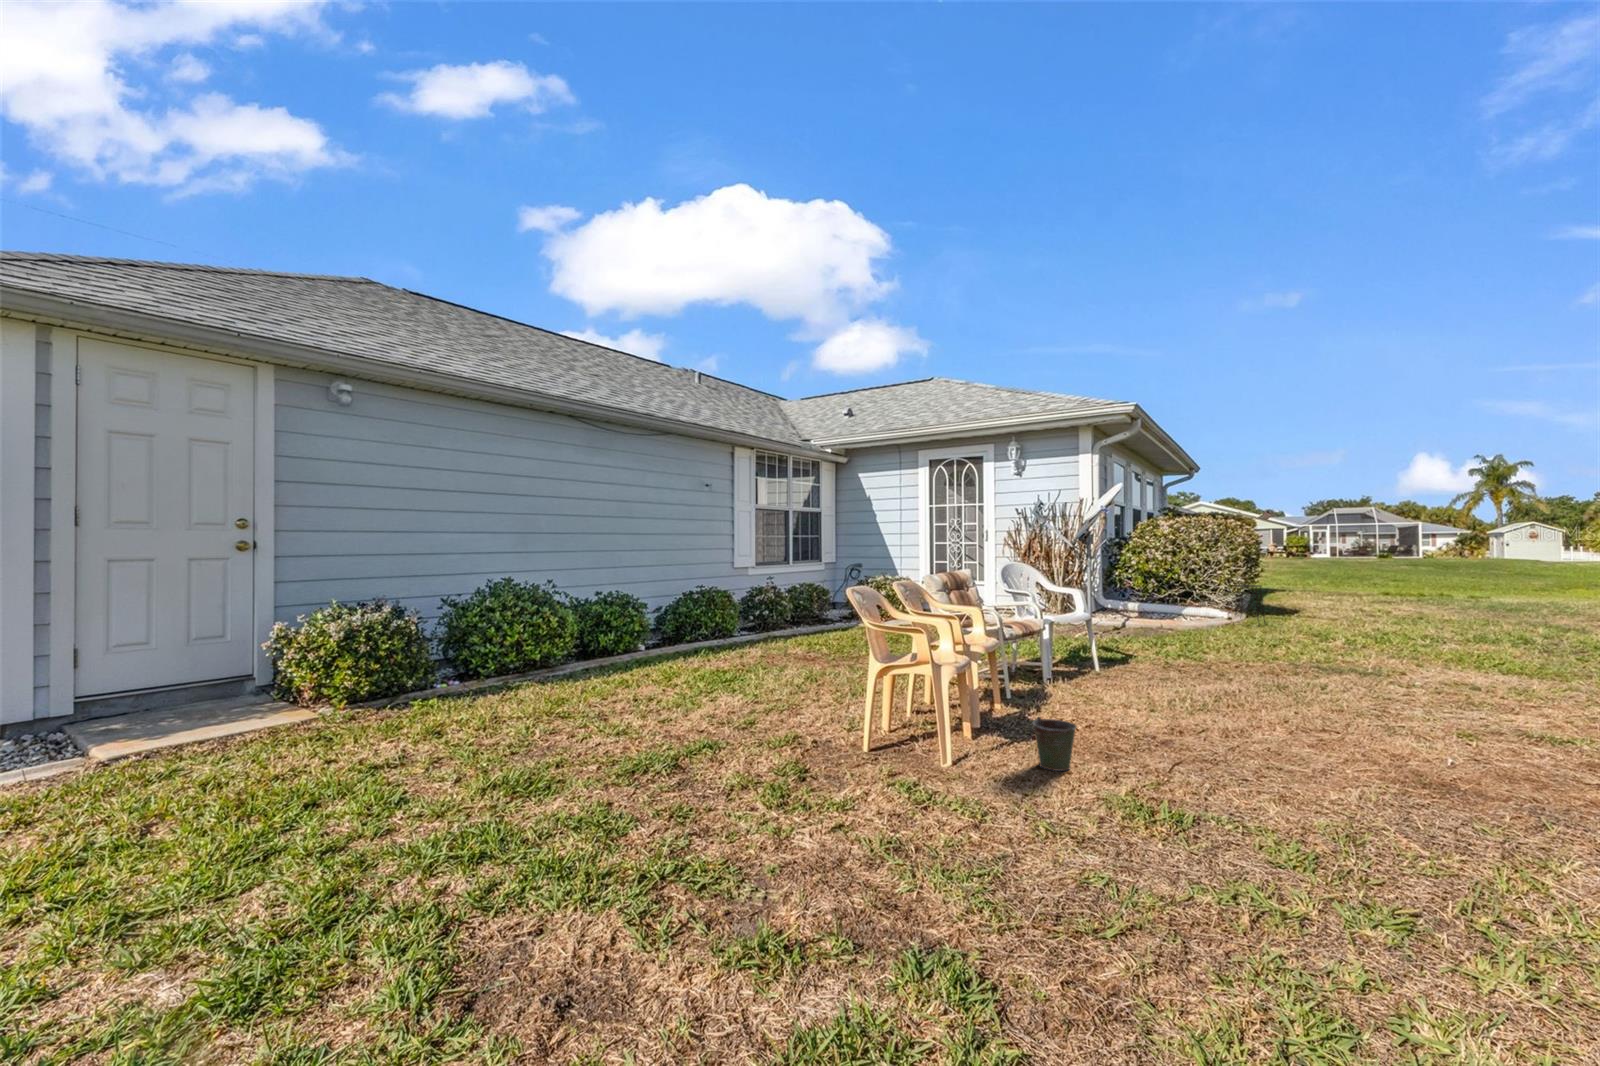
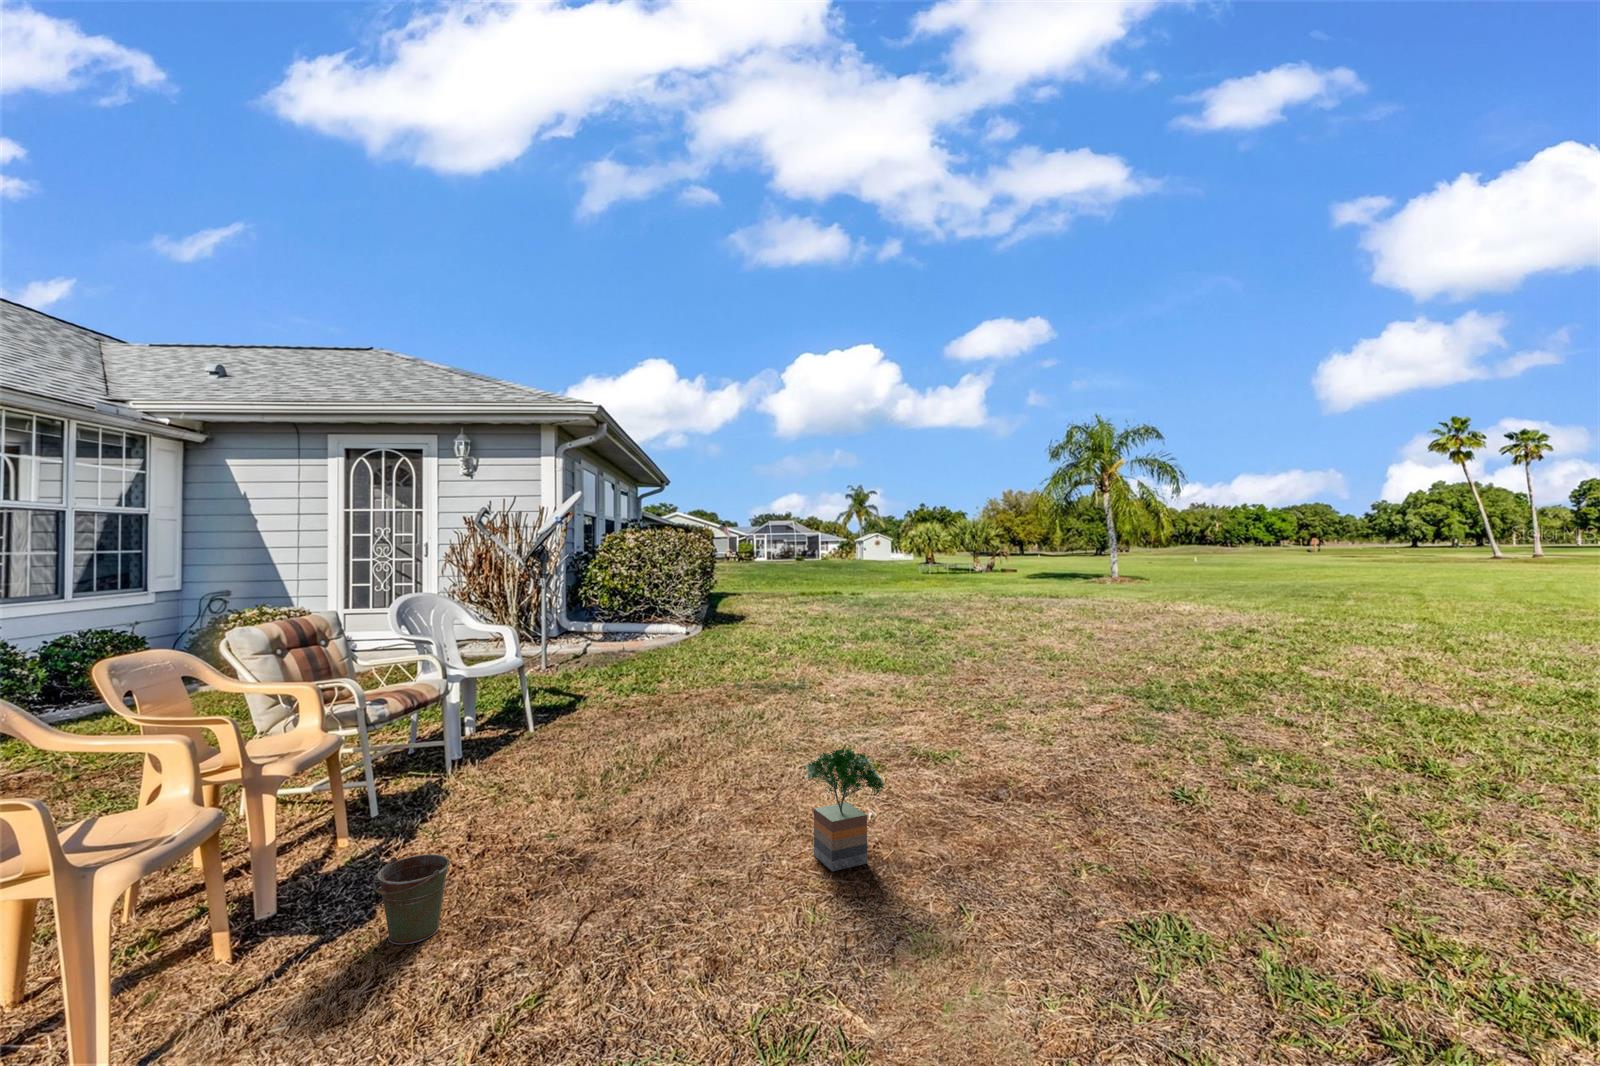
side table: present [1235,585,1264,618] -> none [691,598,718,639]
potted tree: none [1390,701,1496,814] -> present [806,748,884,871]

